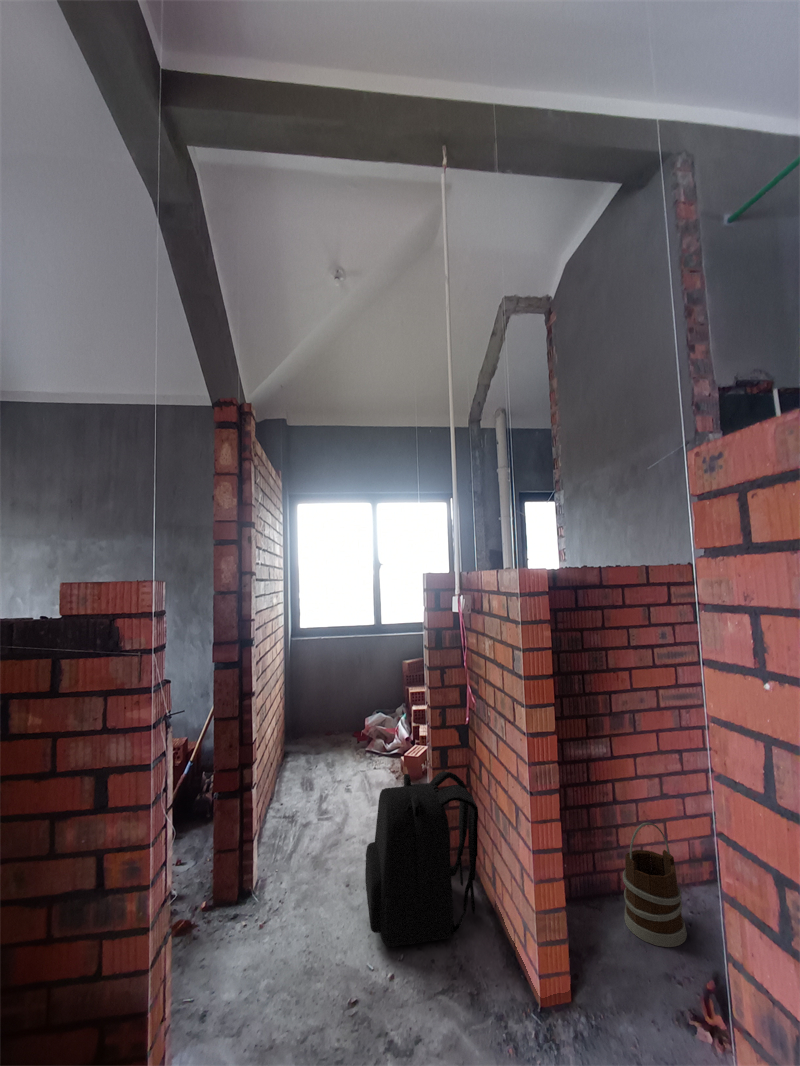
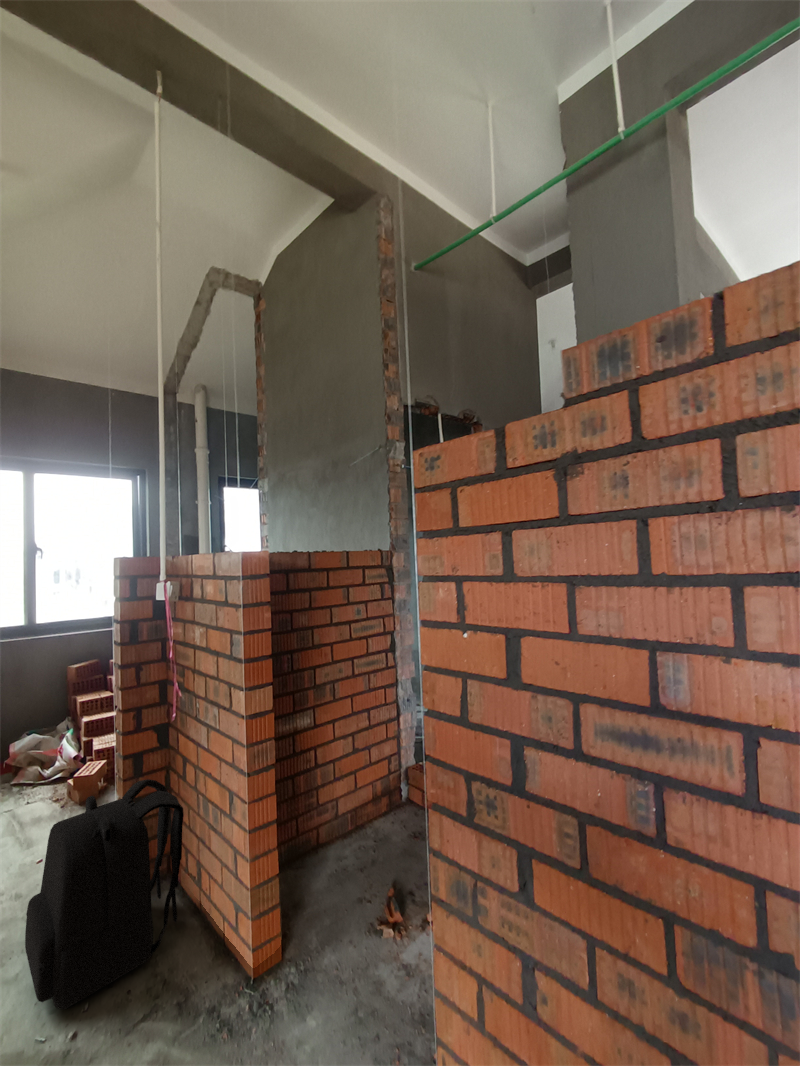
wooden bucket: present [623,823,687,947] -> none [322,773,369,876]

